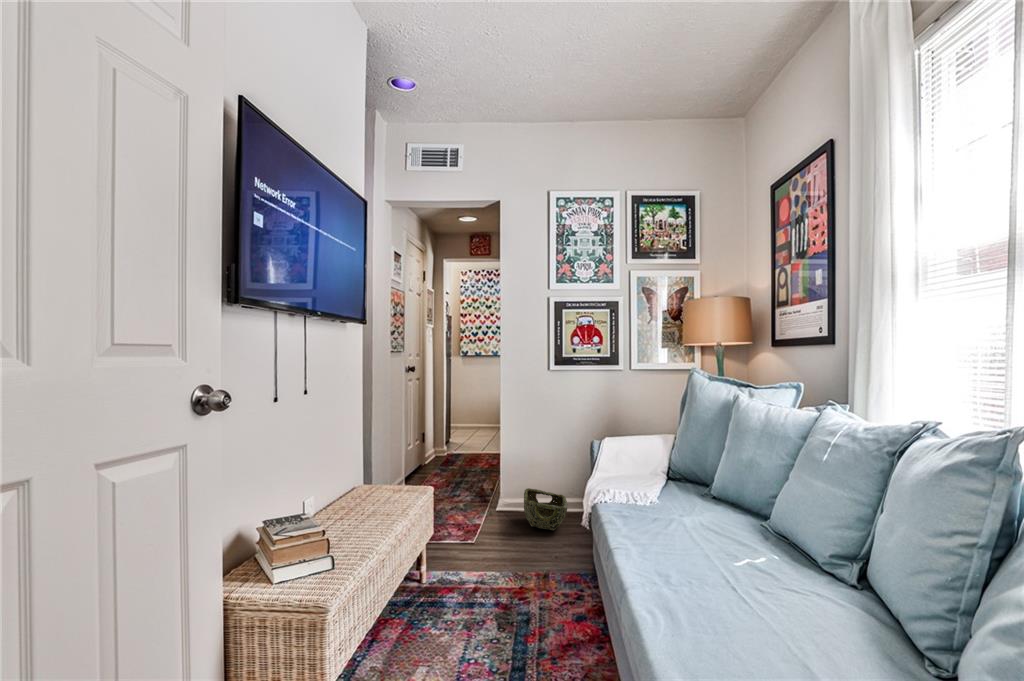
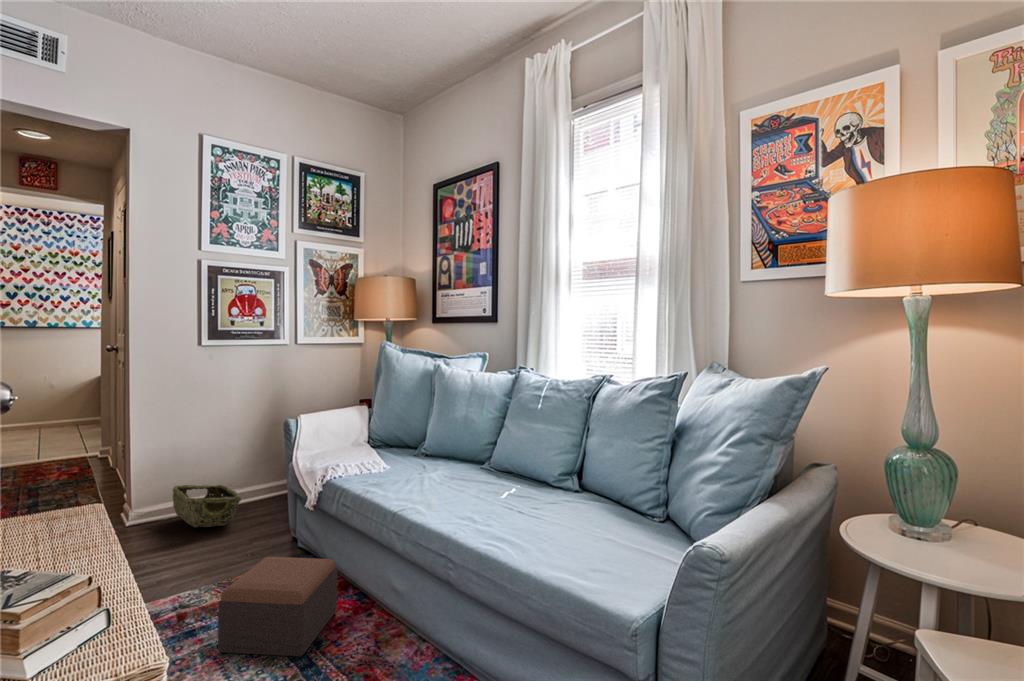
footstool: none [475,560,577,657] -> present [218,557,337,657]

